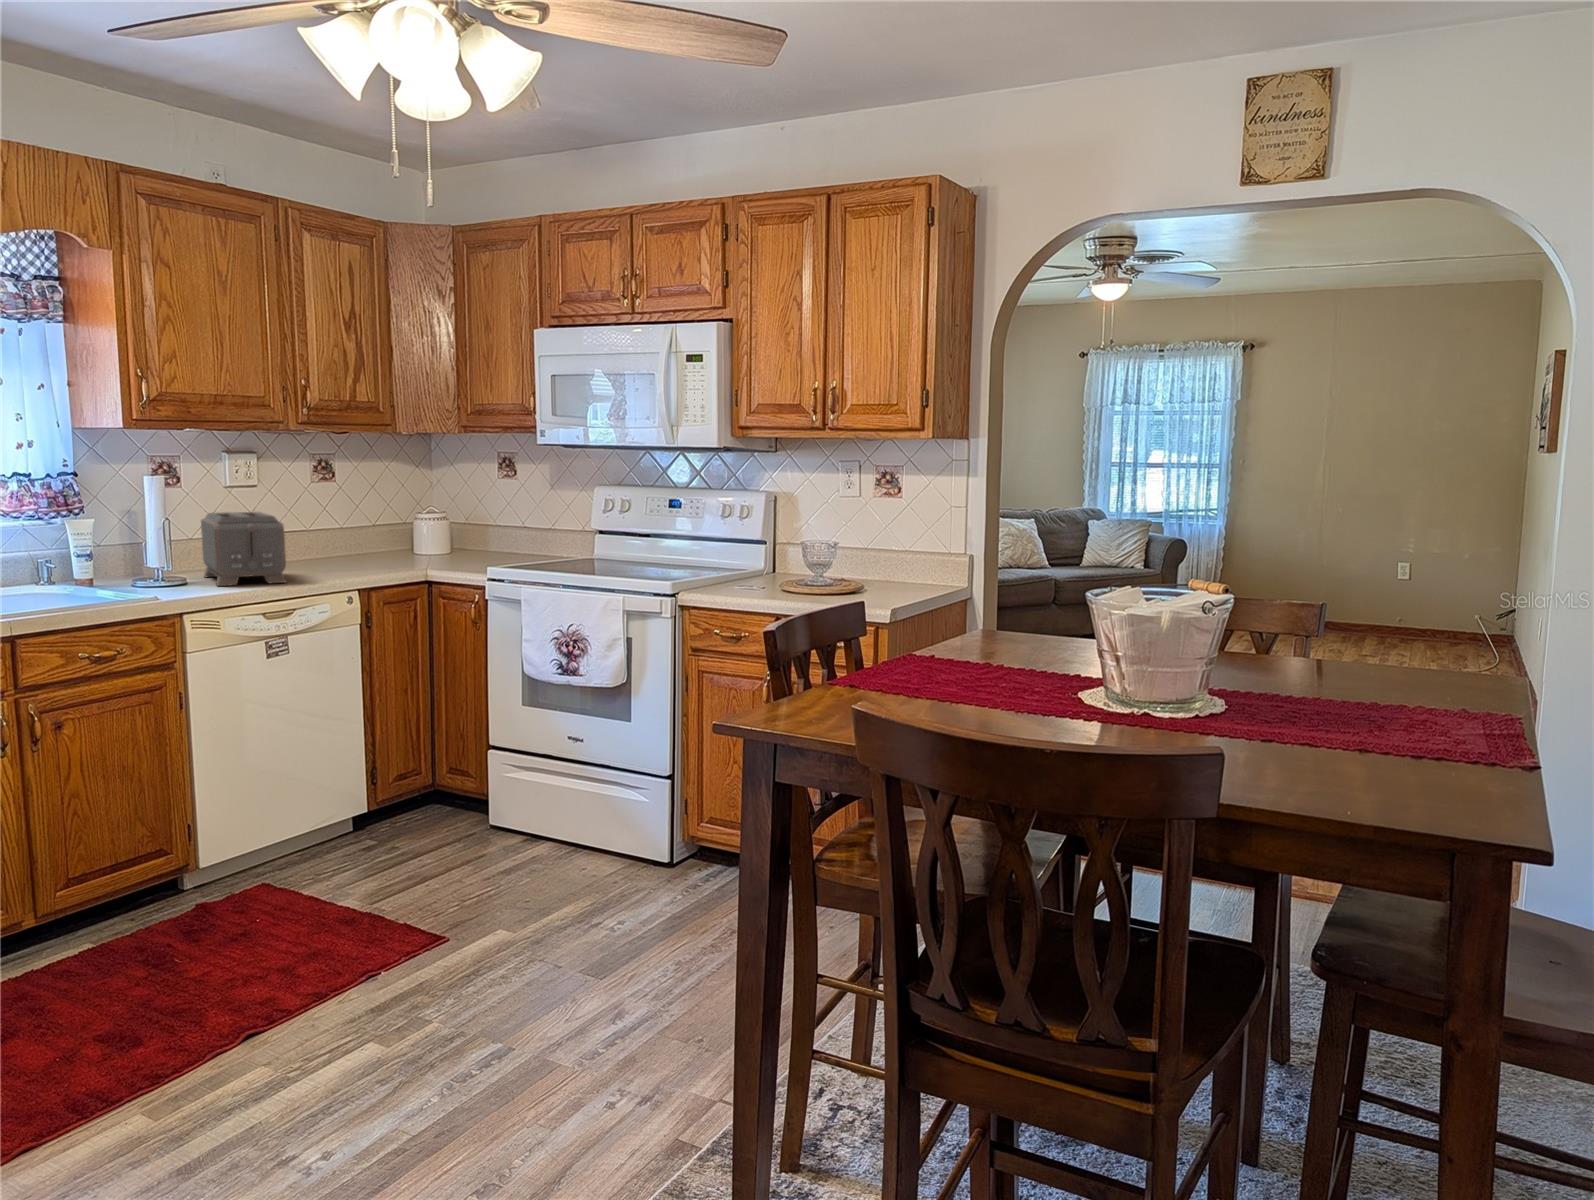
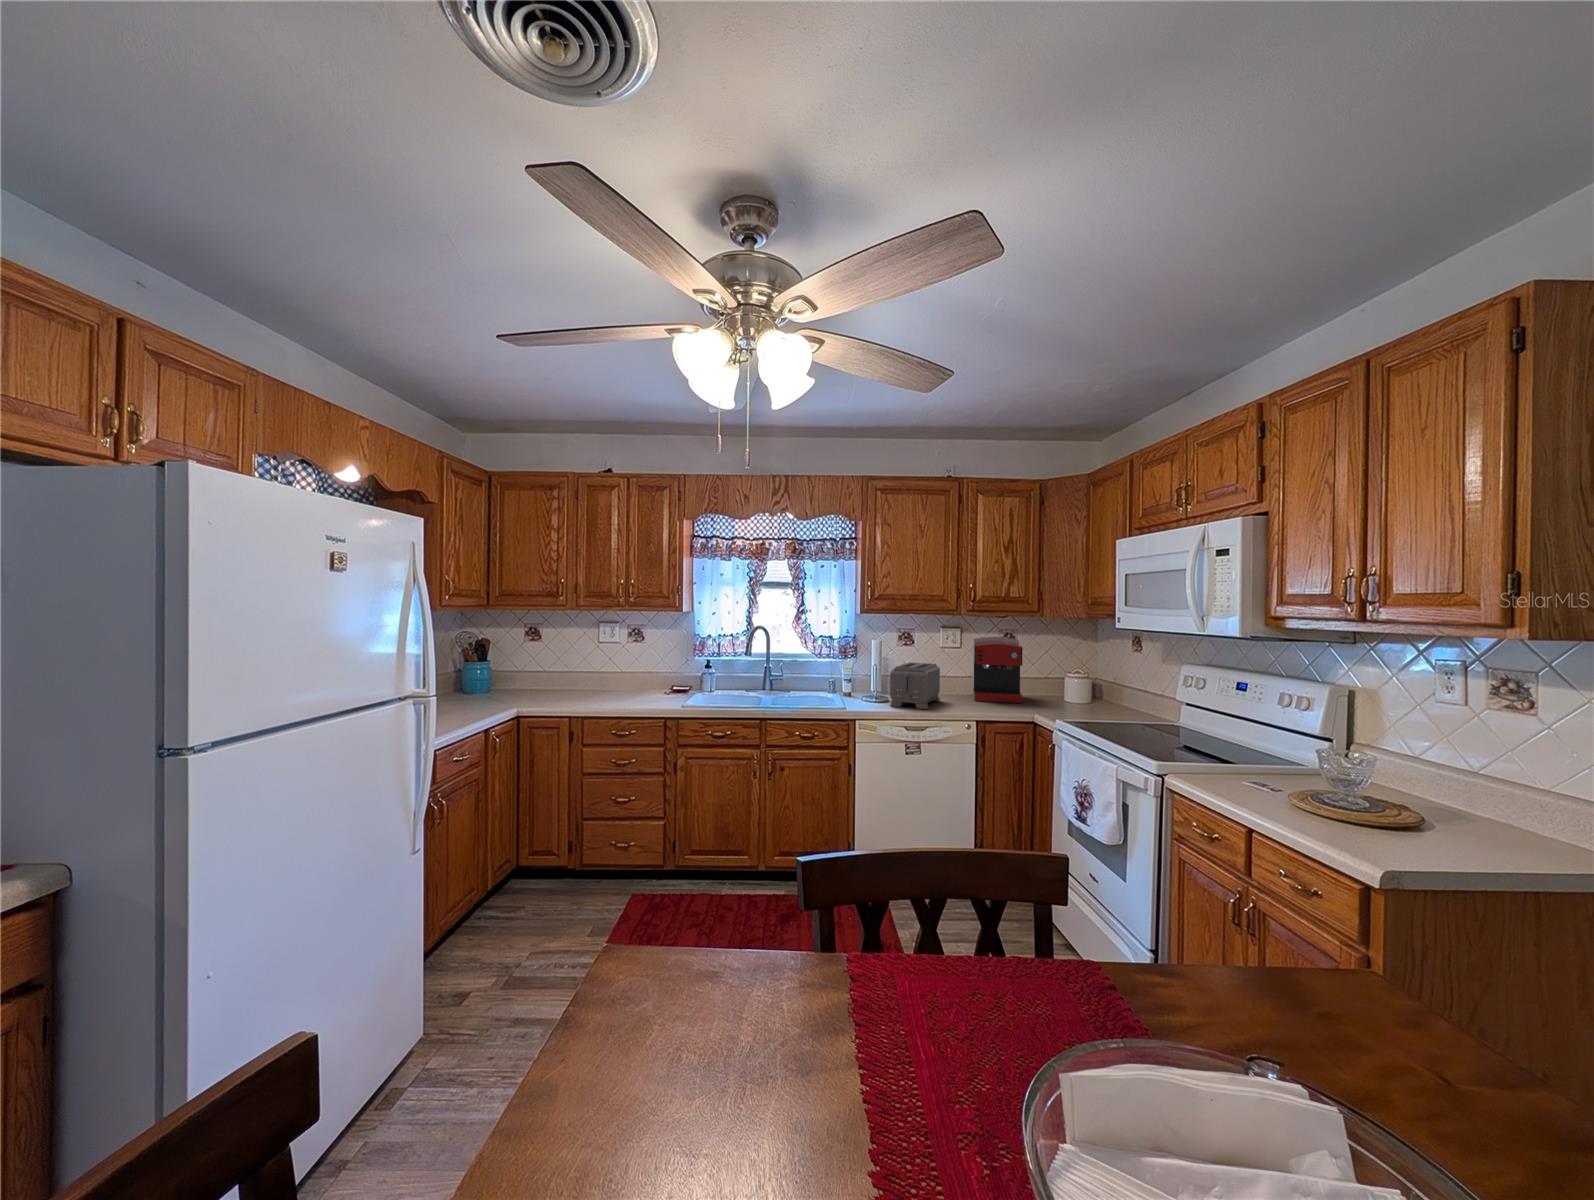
coffee maker: none [280,465,385,568] -> present [973,637,1022,703]

